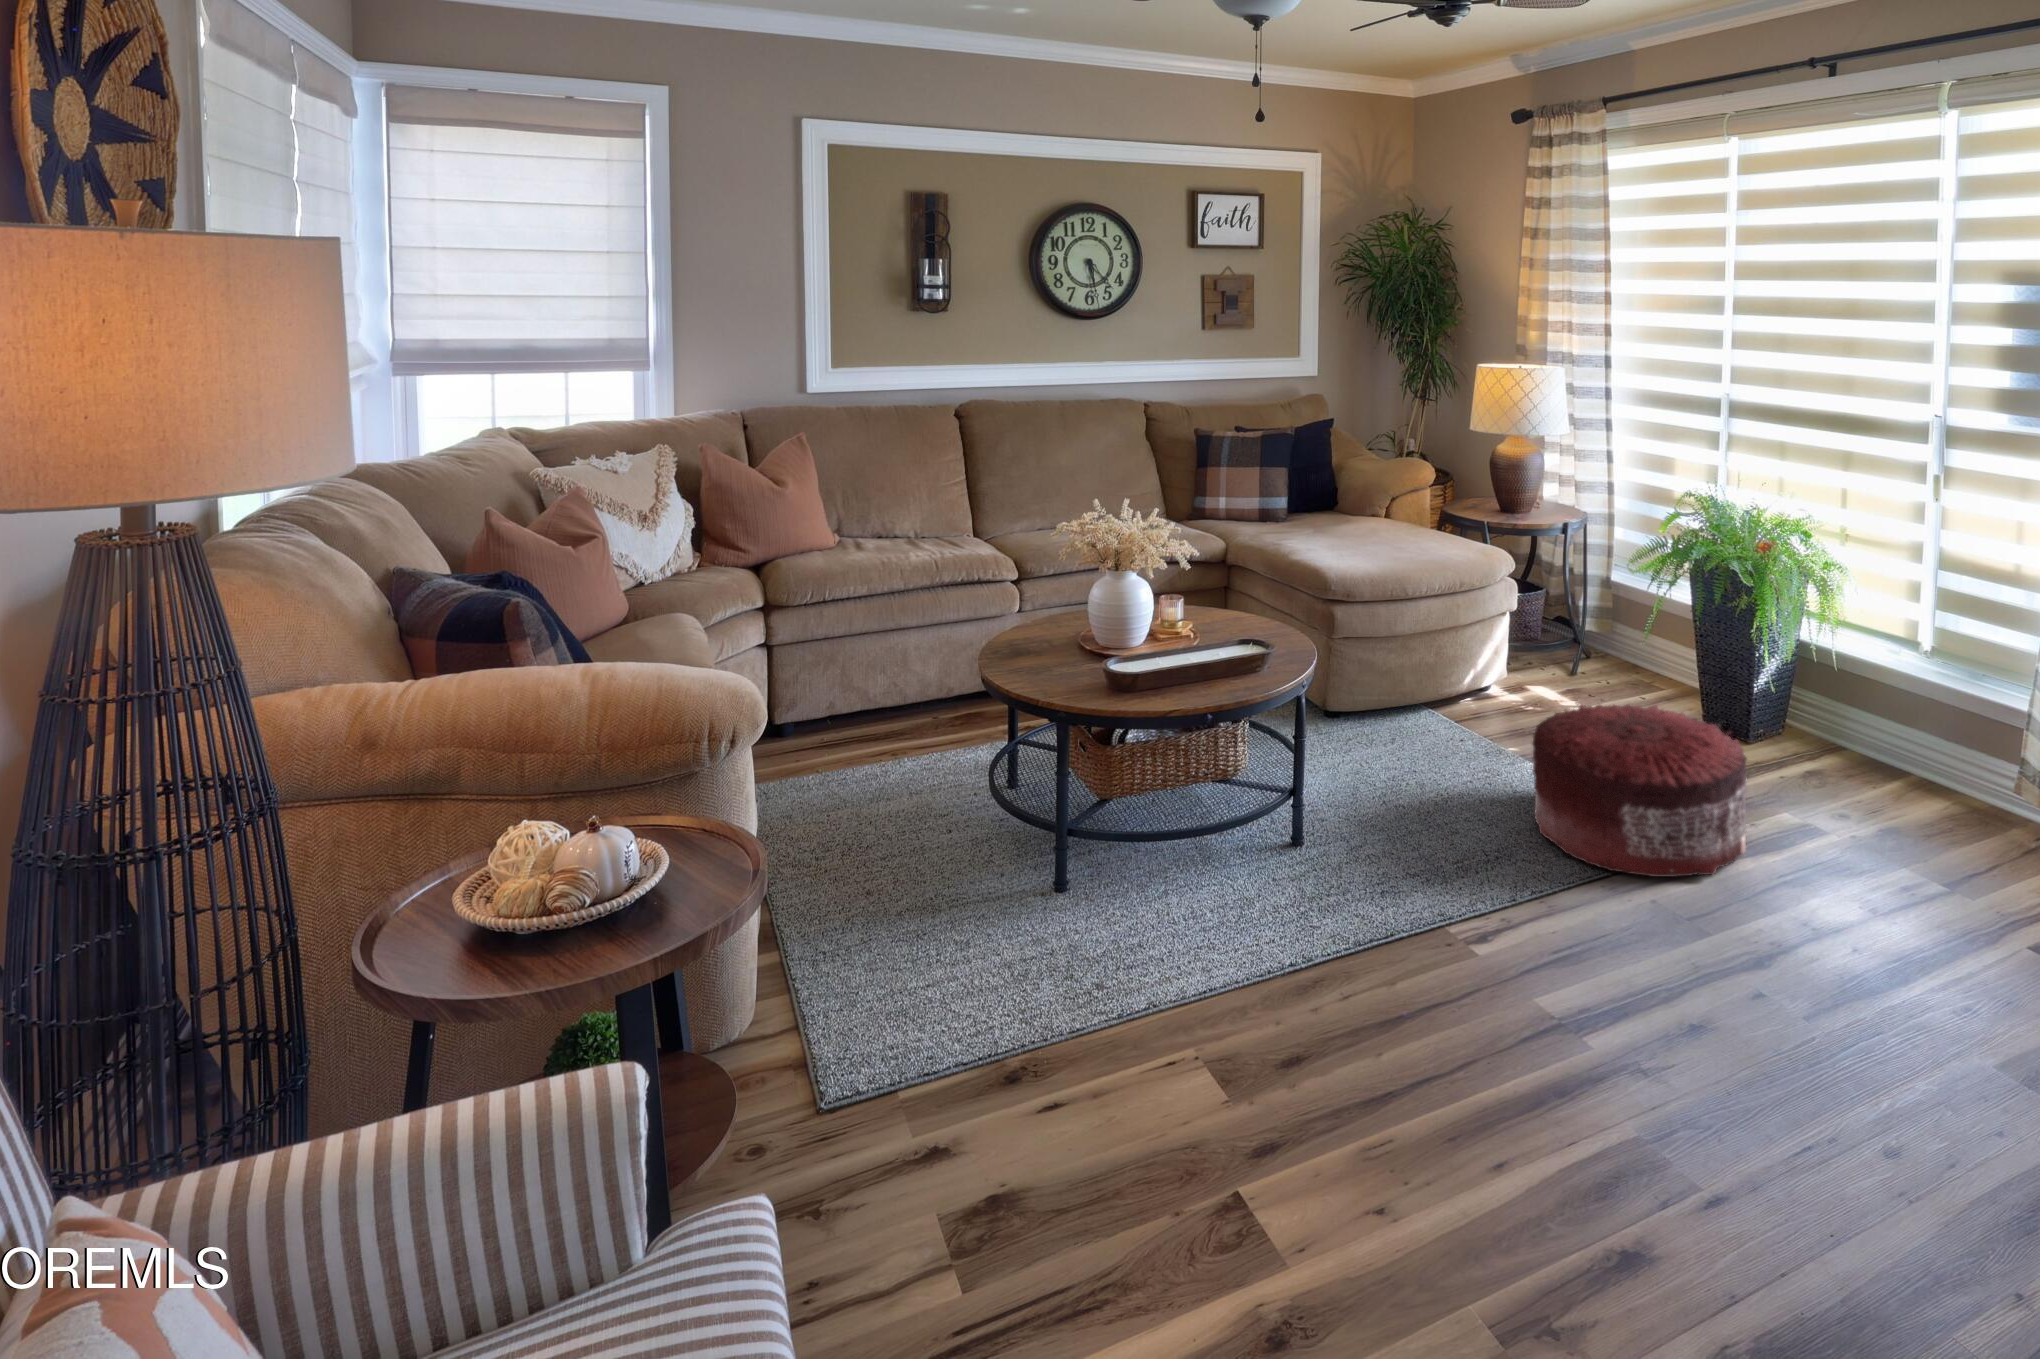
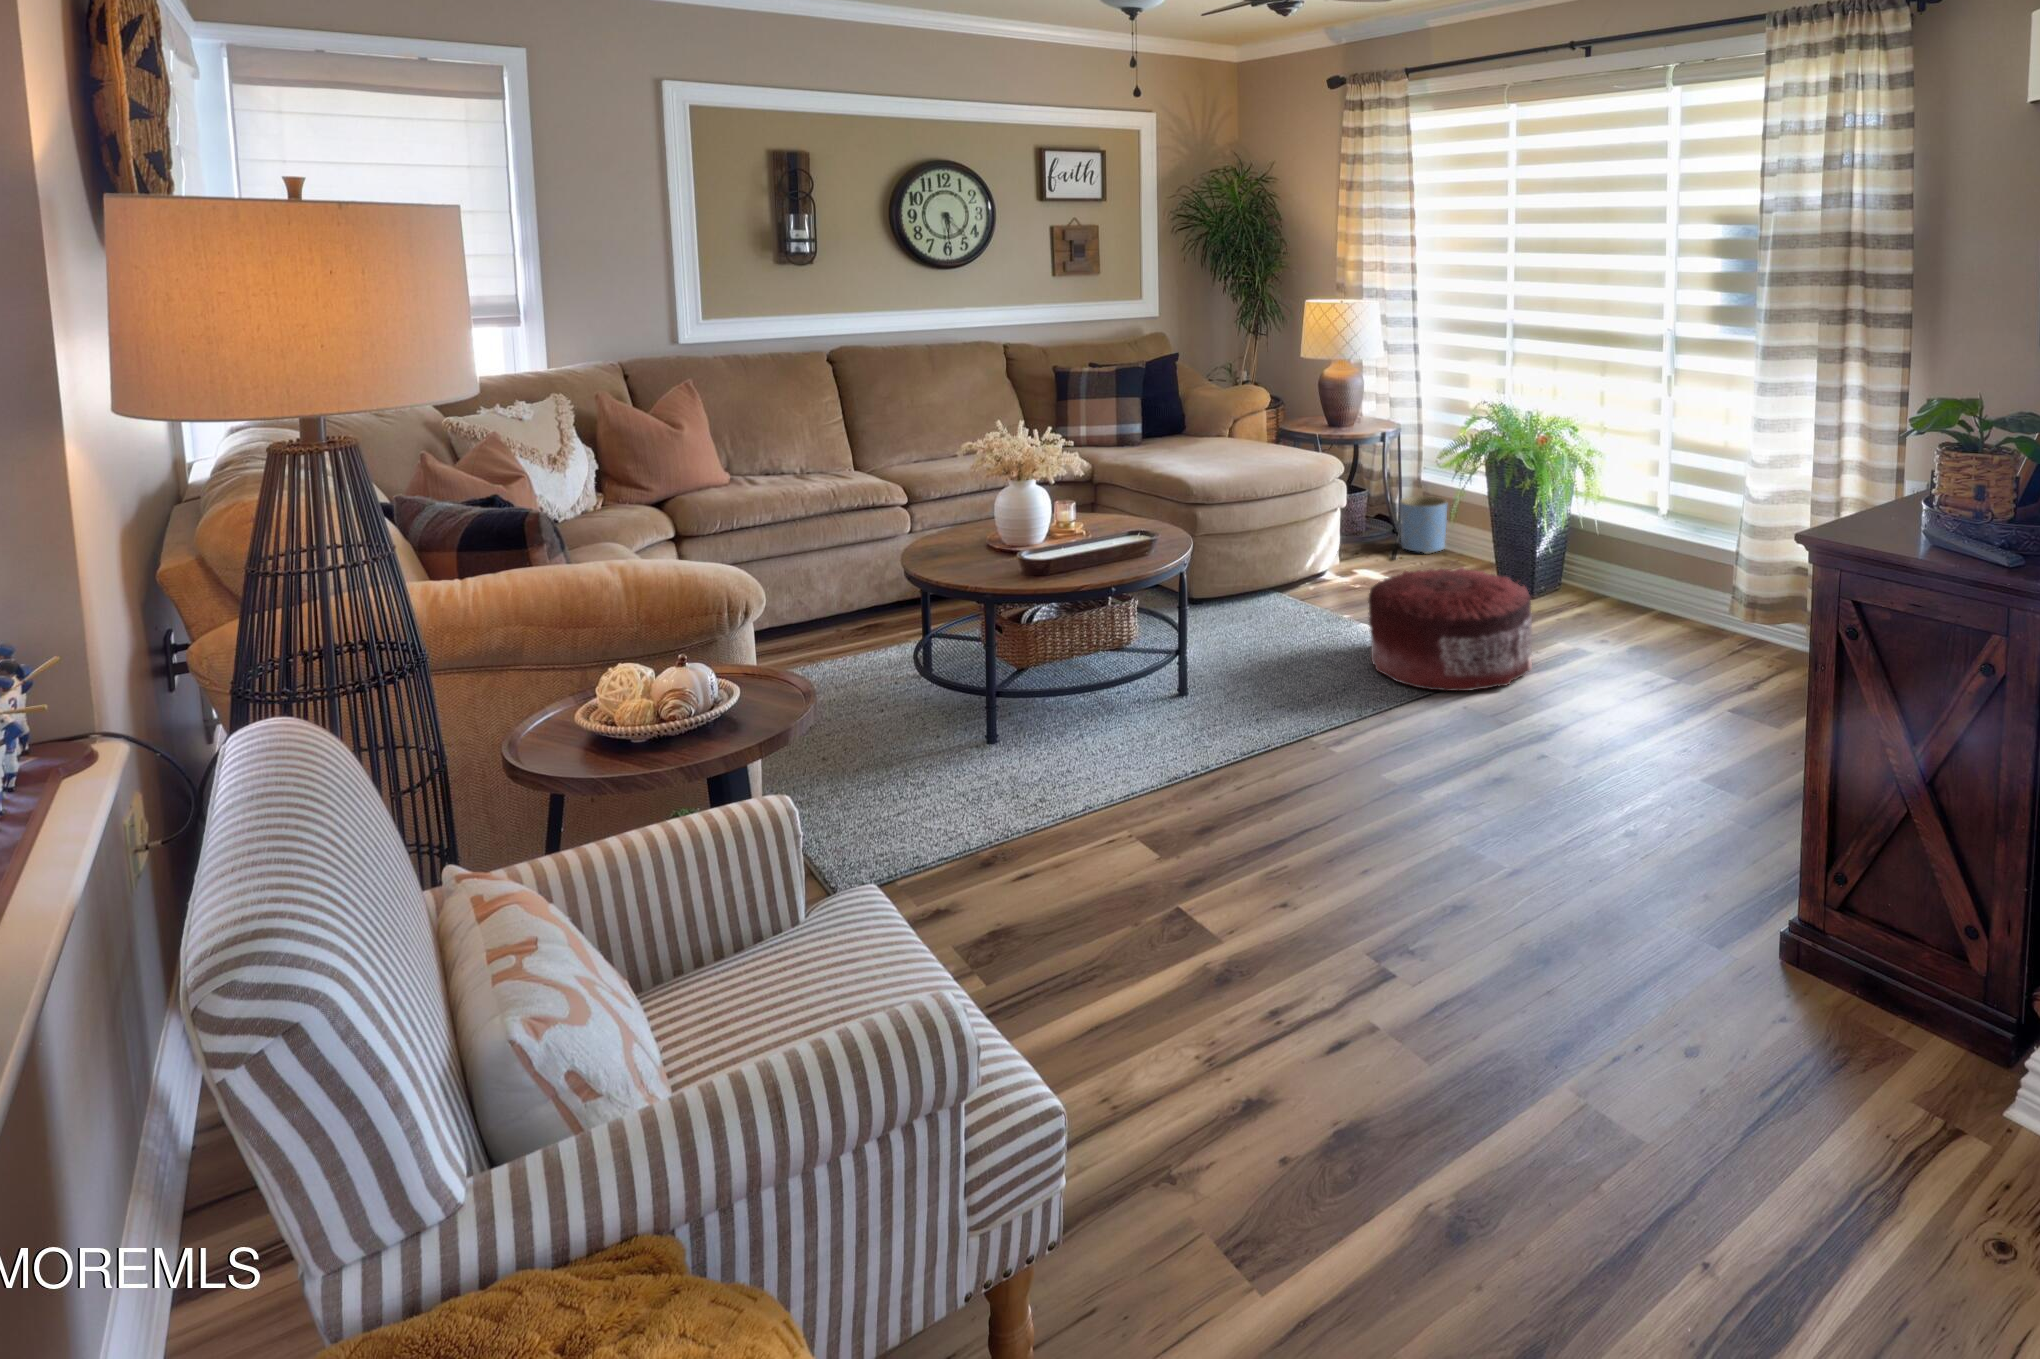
planter: none [1583,598,1641,670] -> present [1400,496,1447,554]

